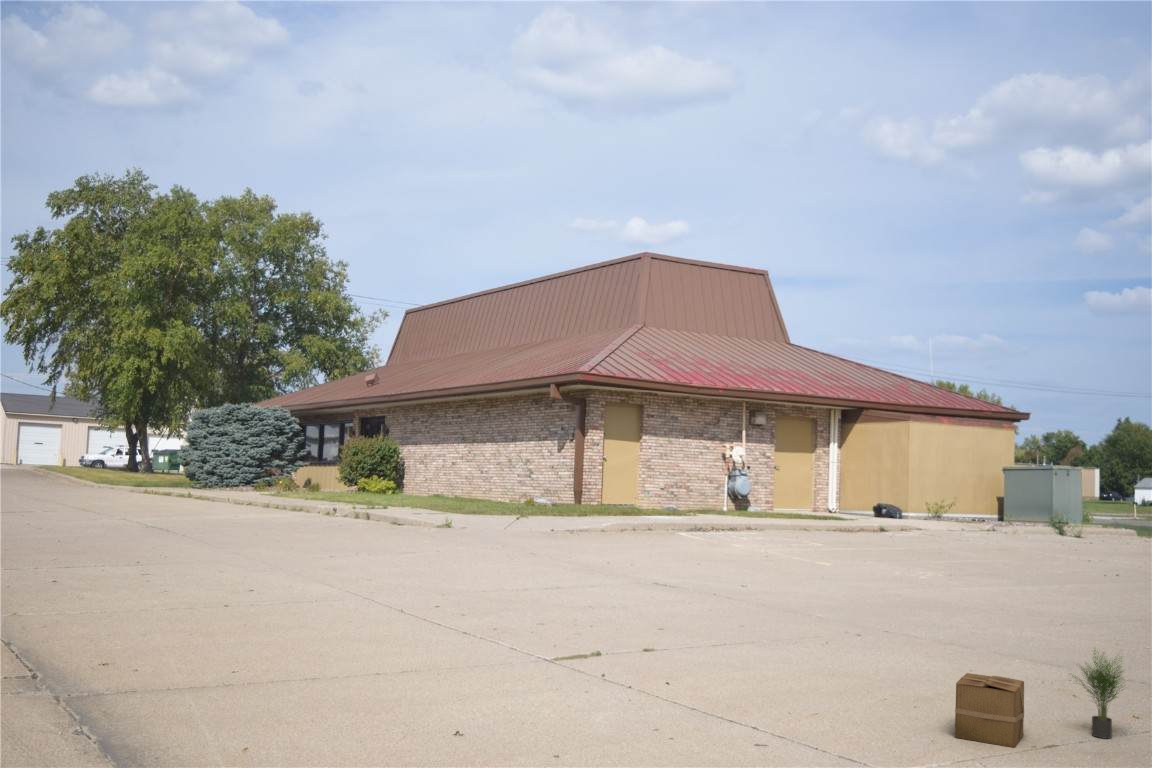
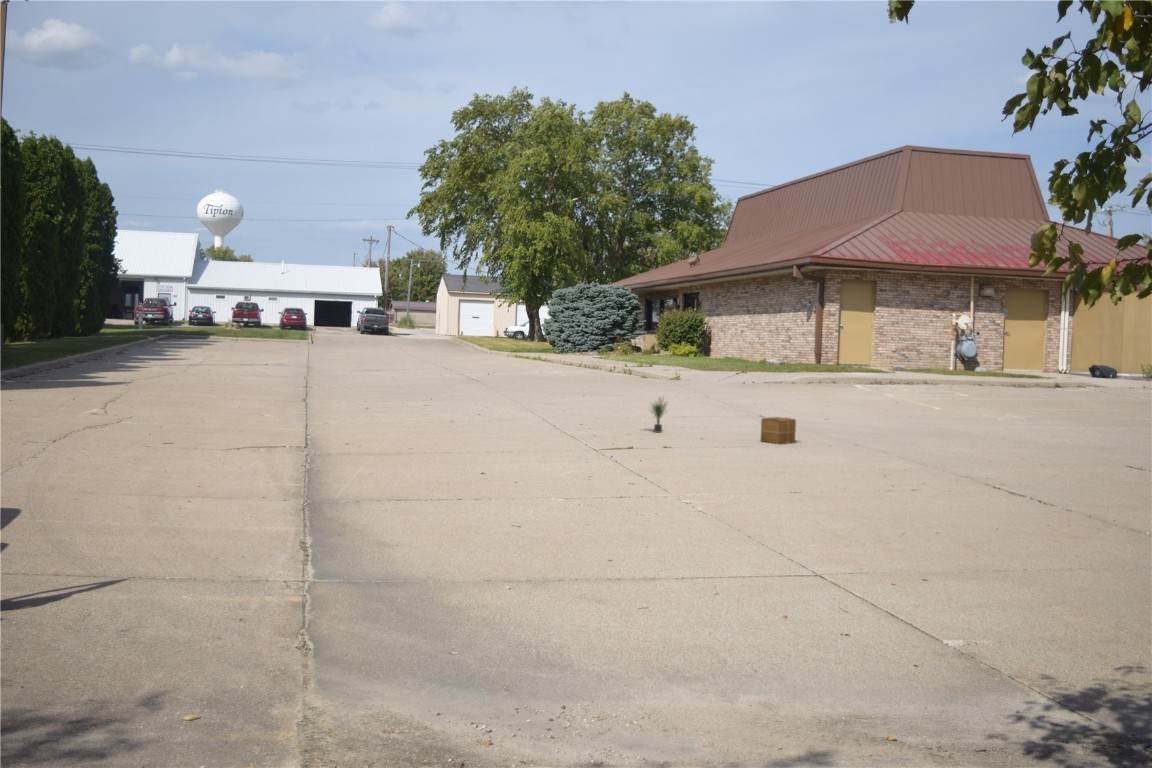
potted plant: present [1072,650,1126,738] -> present [651,399,667,432]

